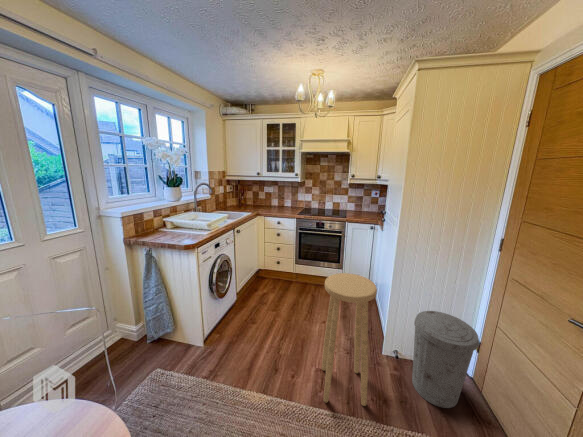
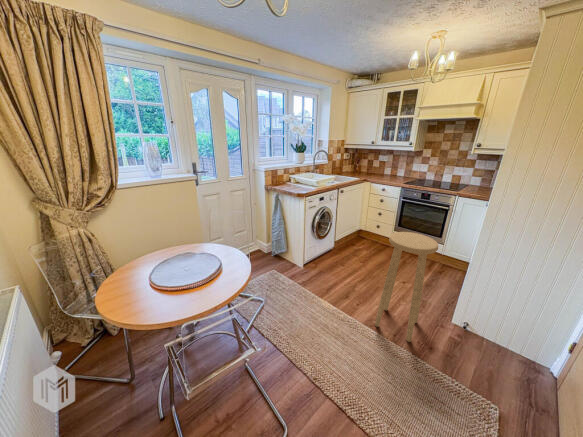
trash can: present [412,311,479,408] -> none [470,289,559,383]

